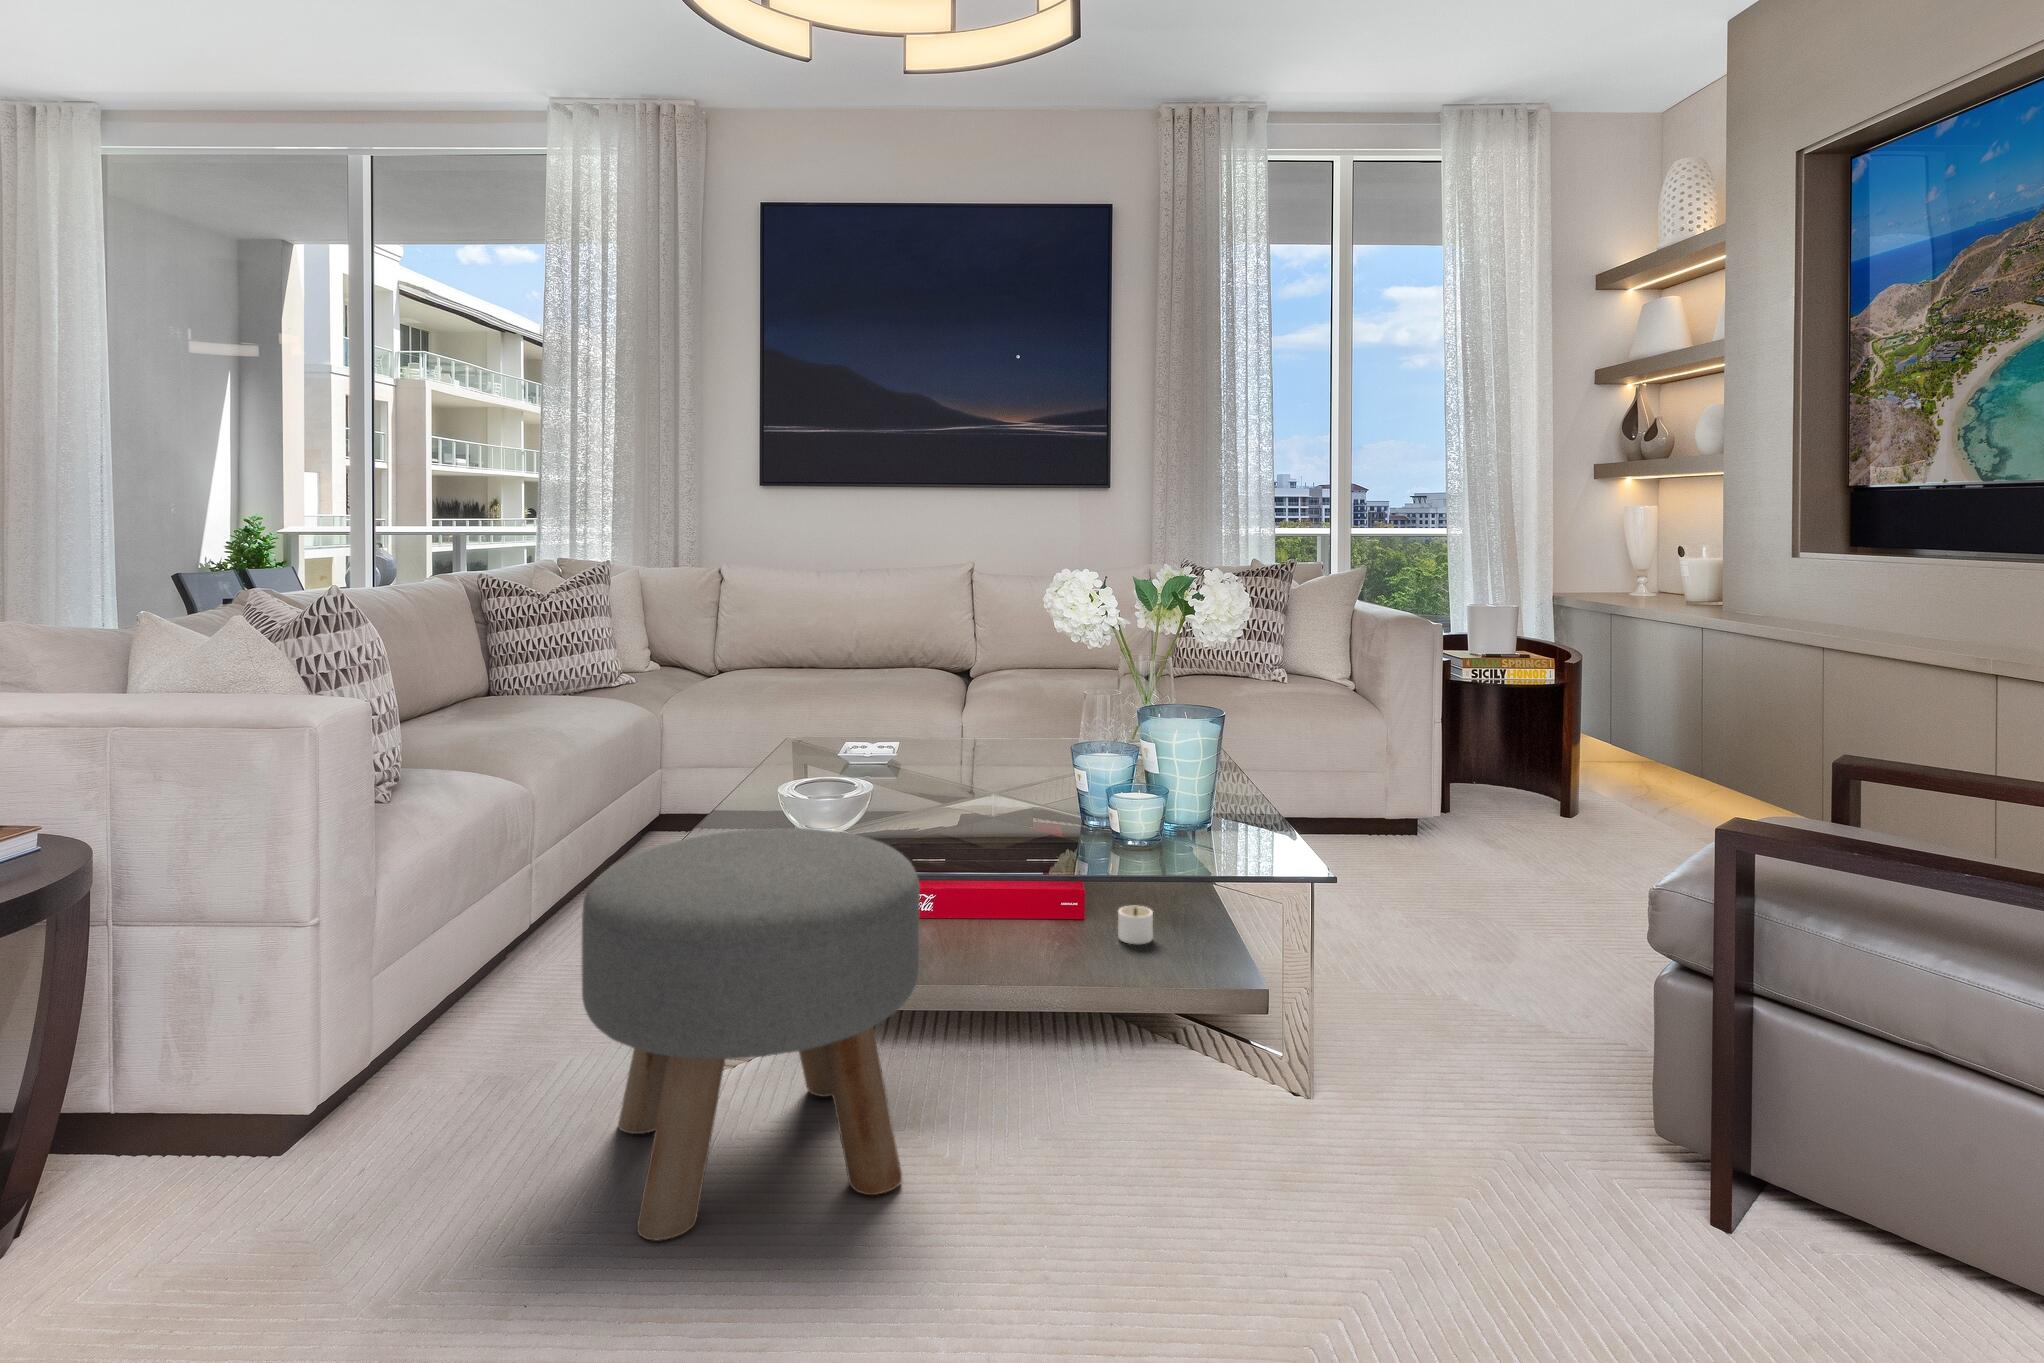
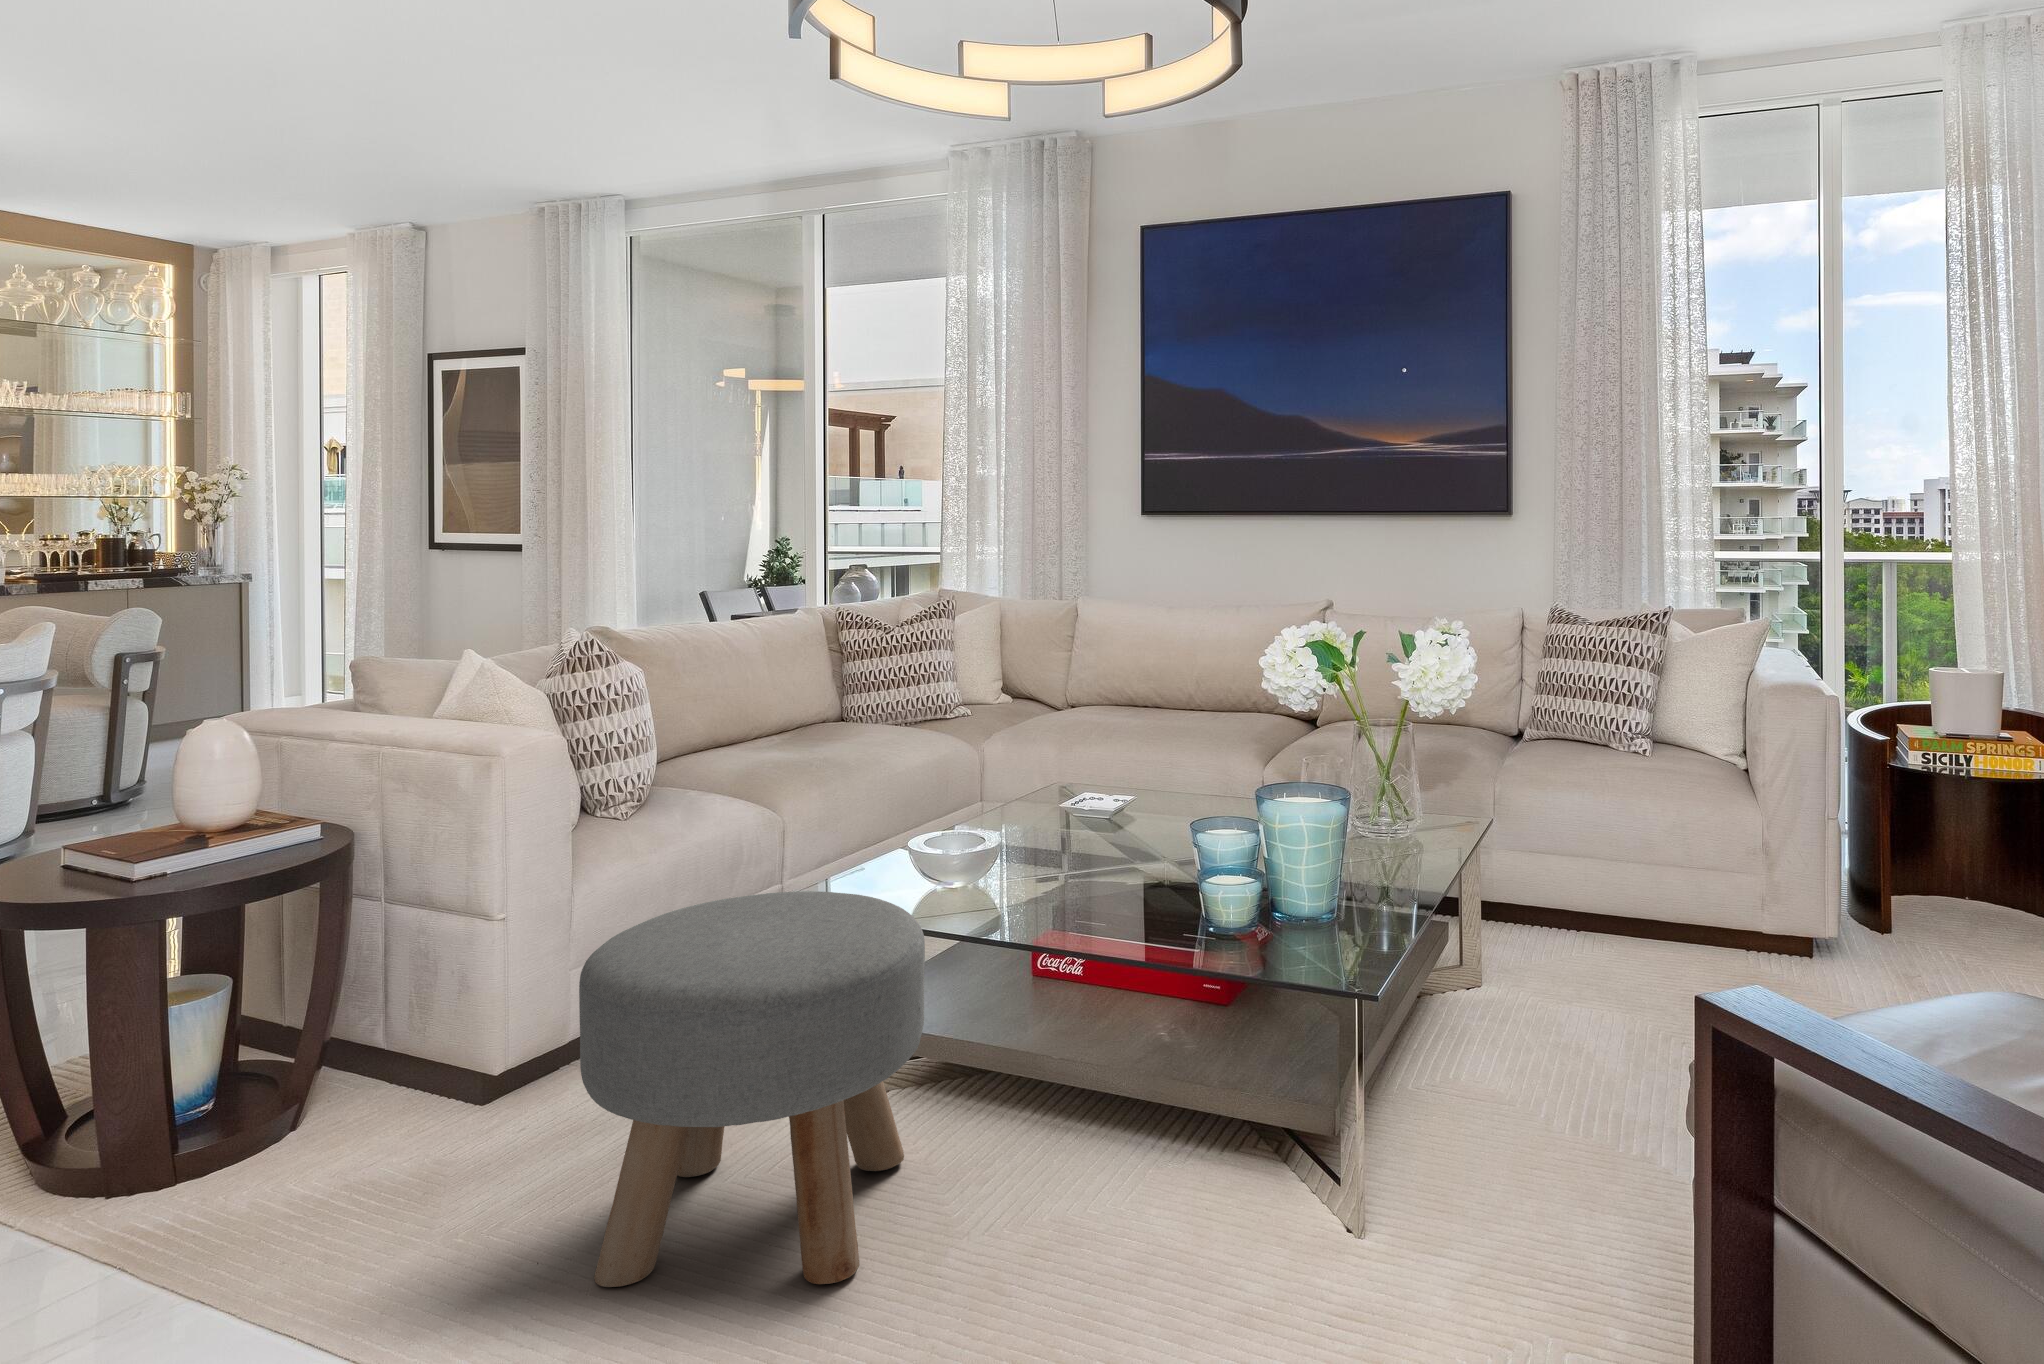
candle: present [1118,906,1153,944] -> none [1231,1012,1287,1057]

